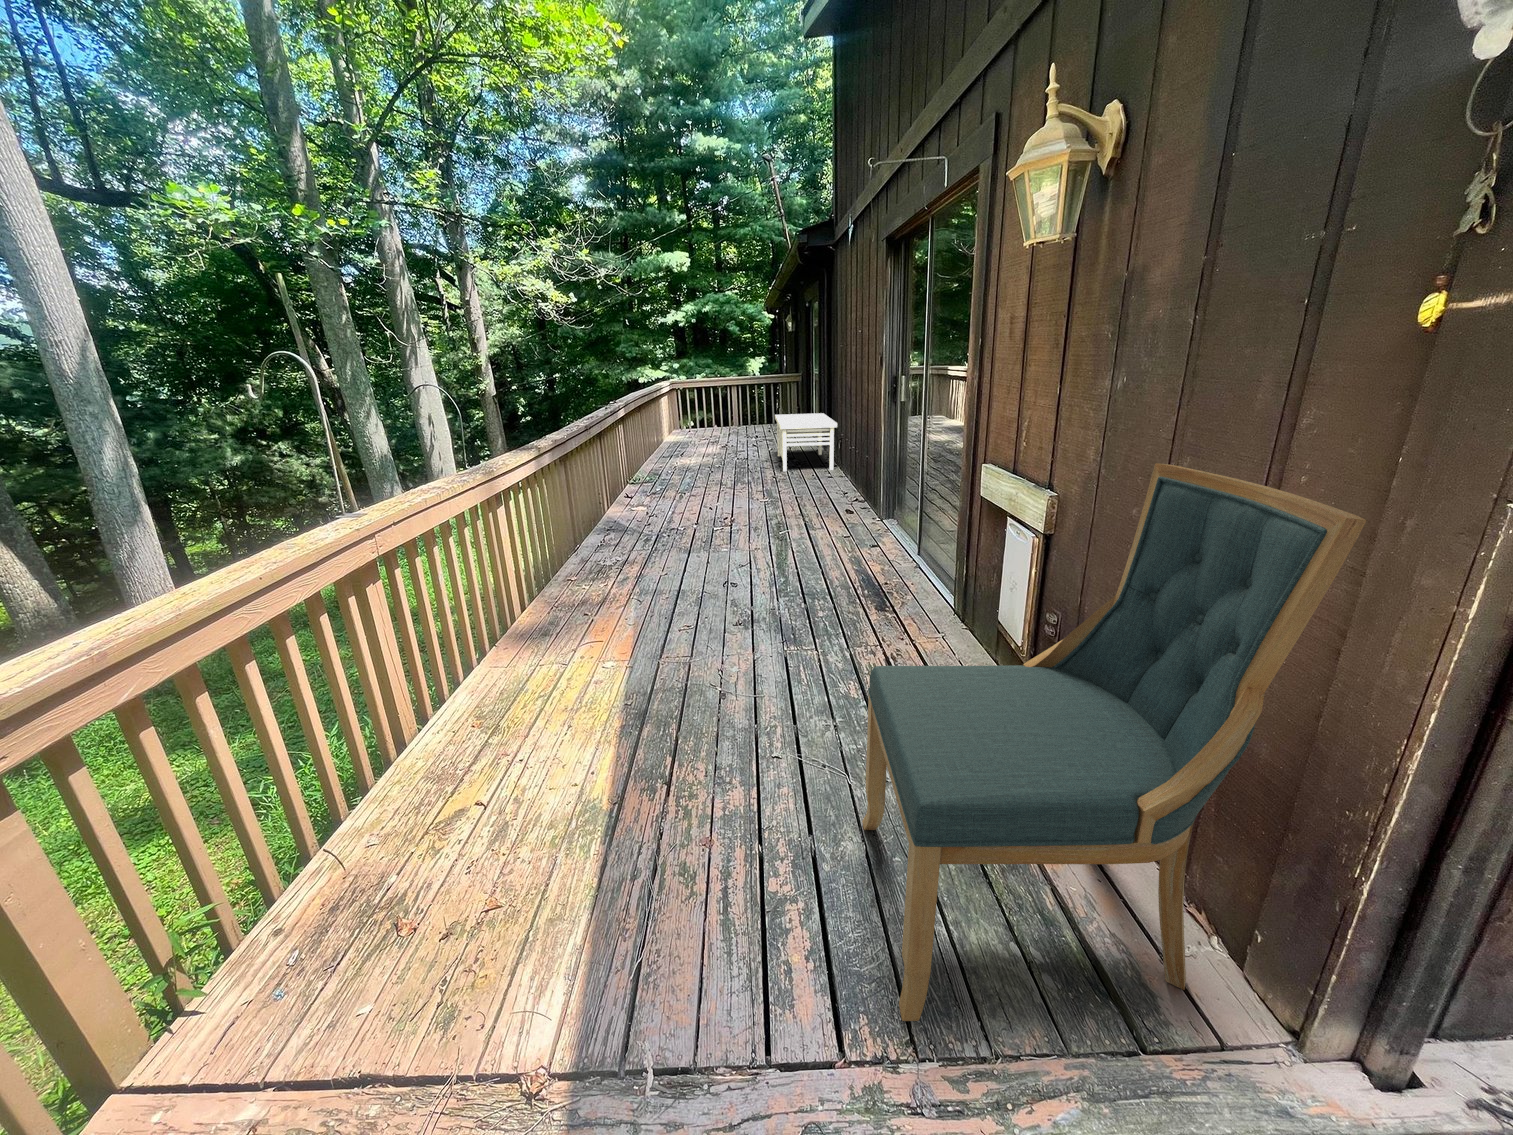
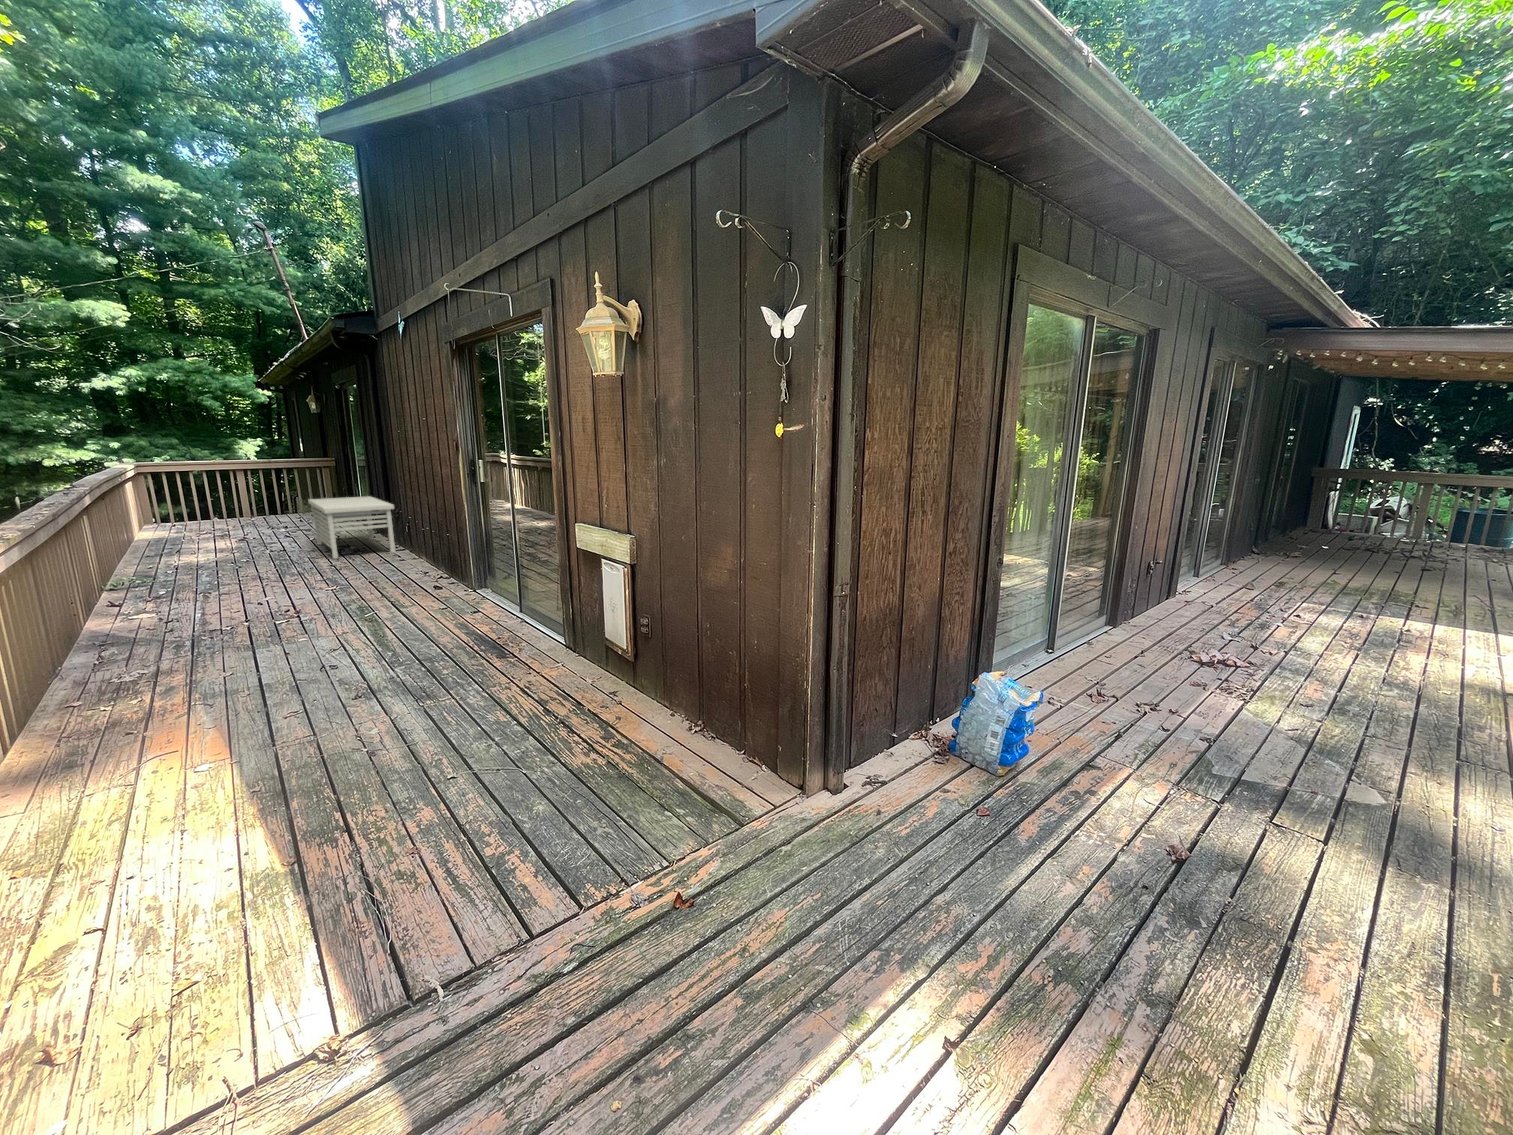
chair: present [862,463,1366,1021] -> none [538,504,778,873]

